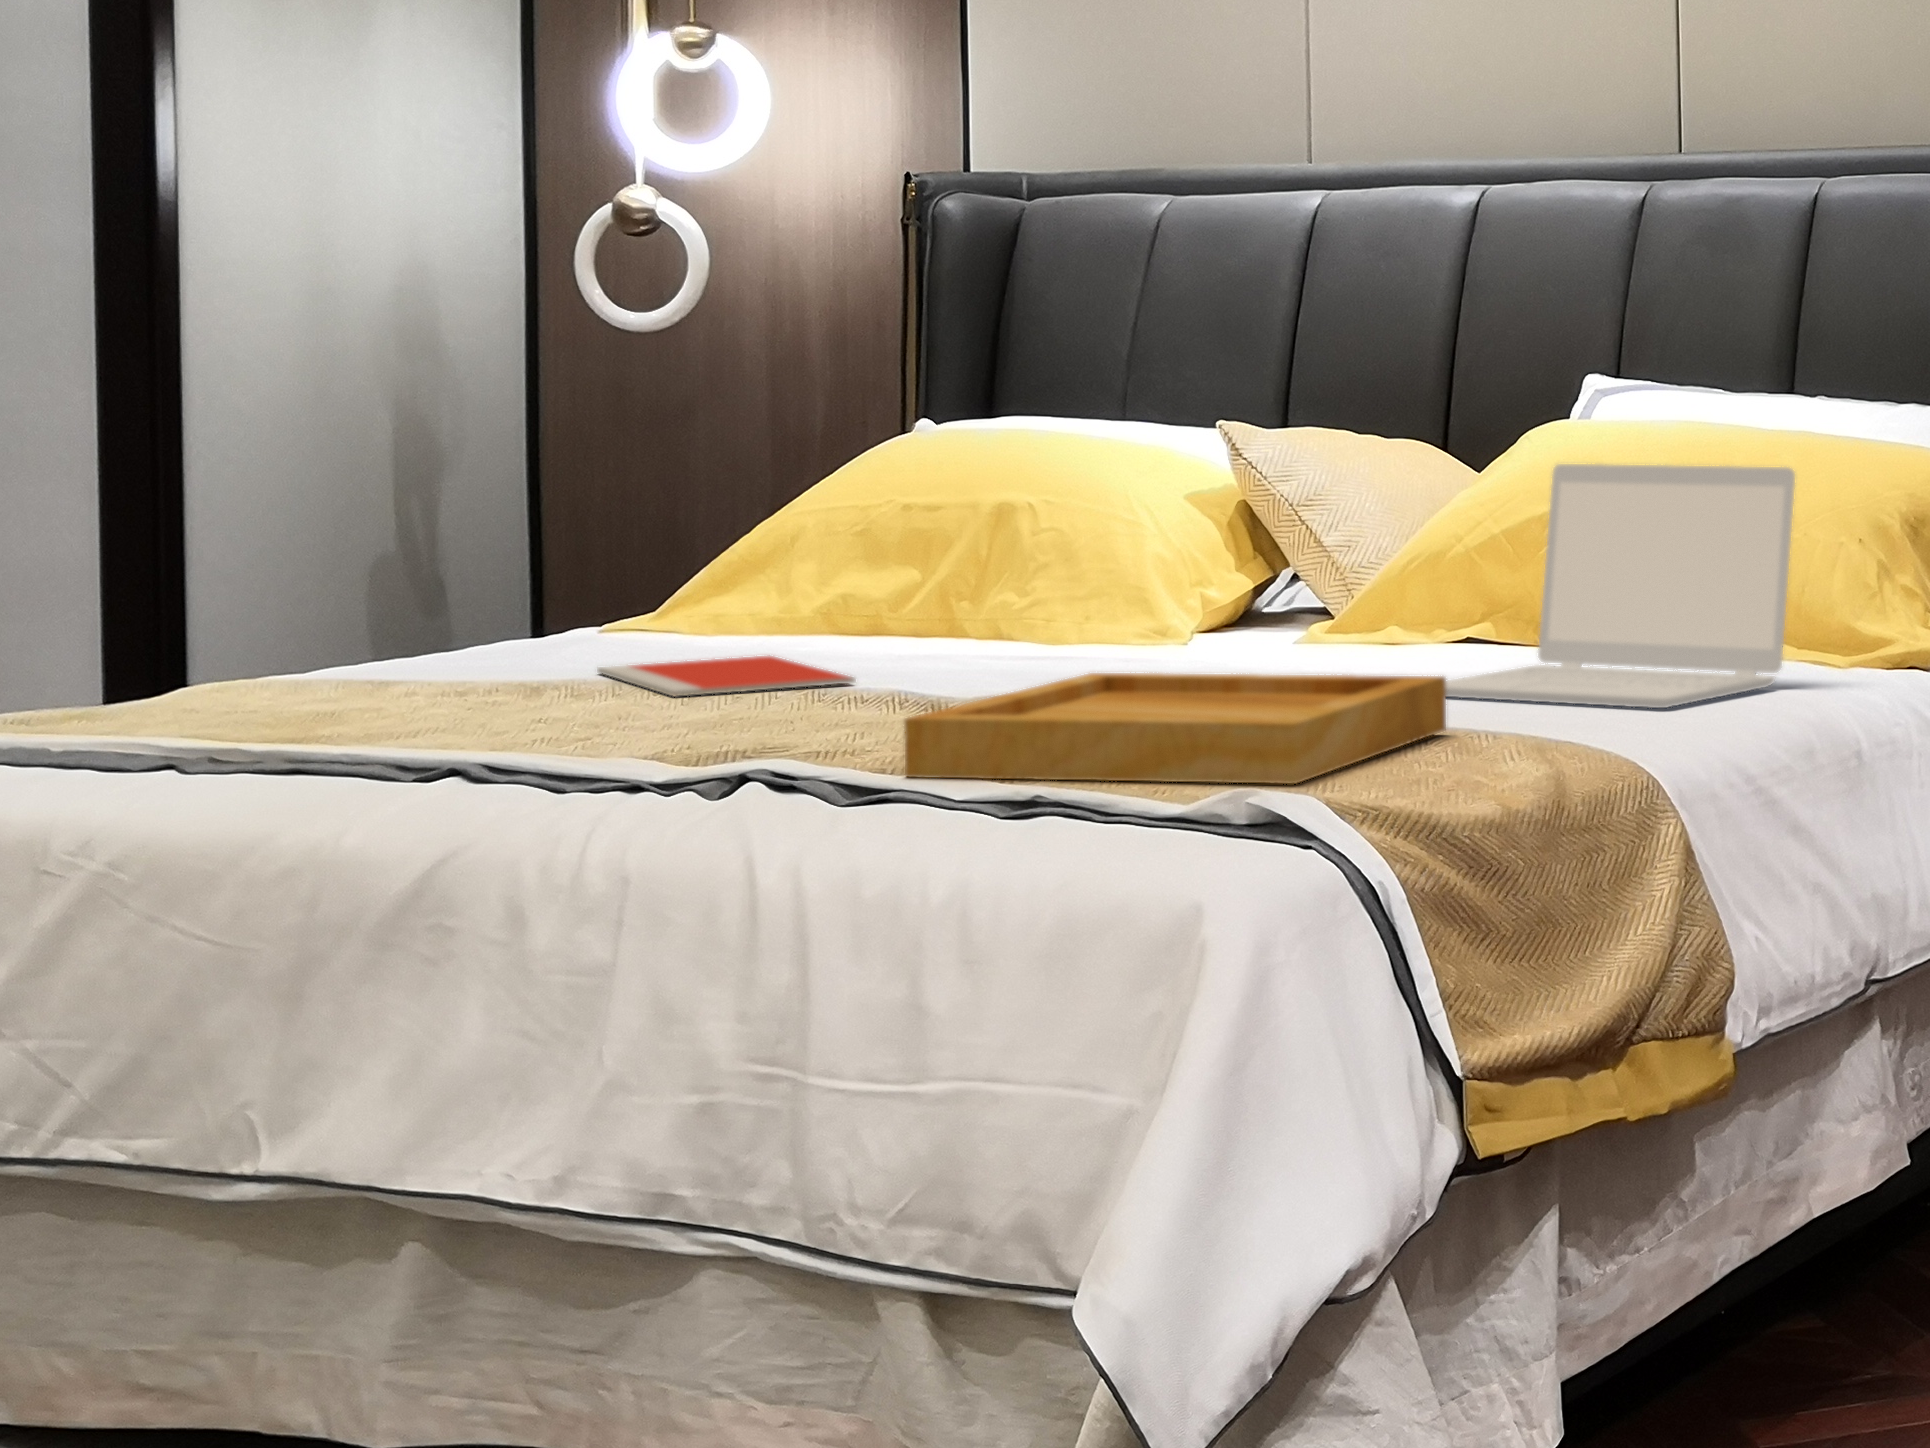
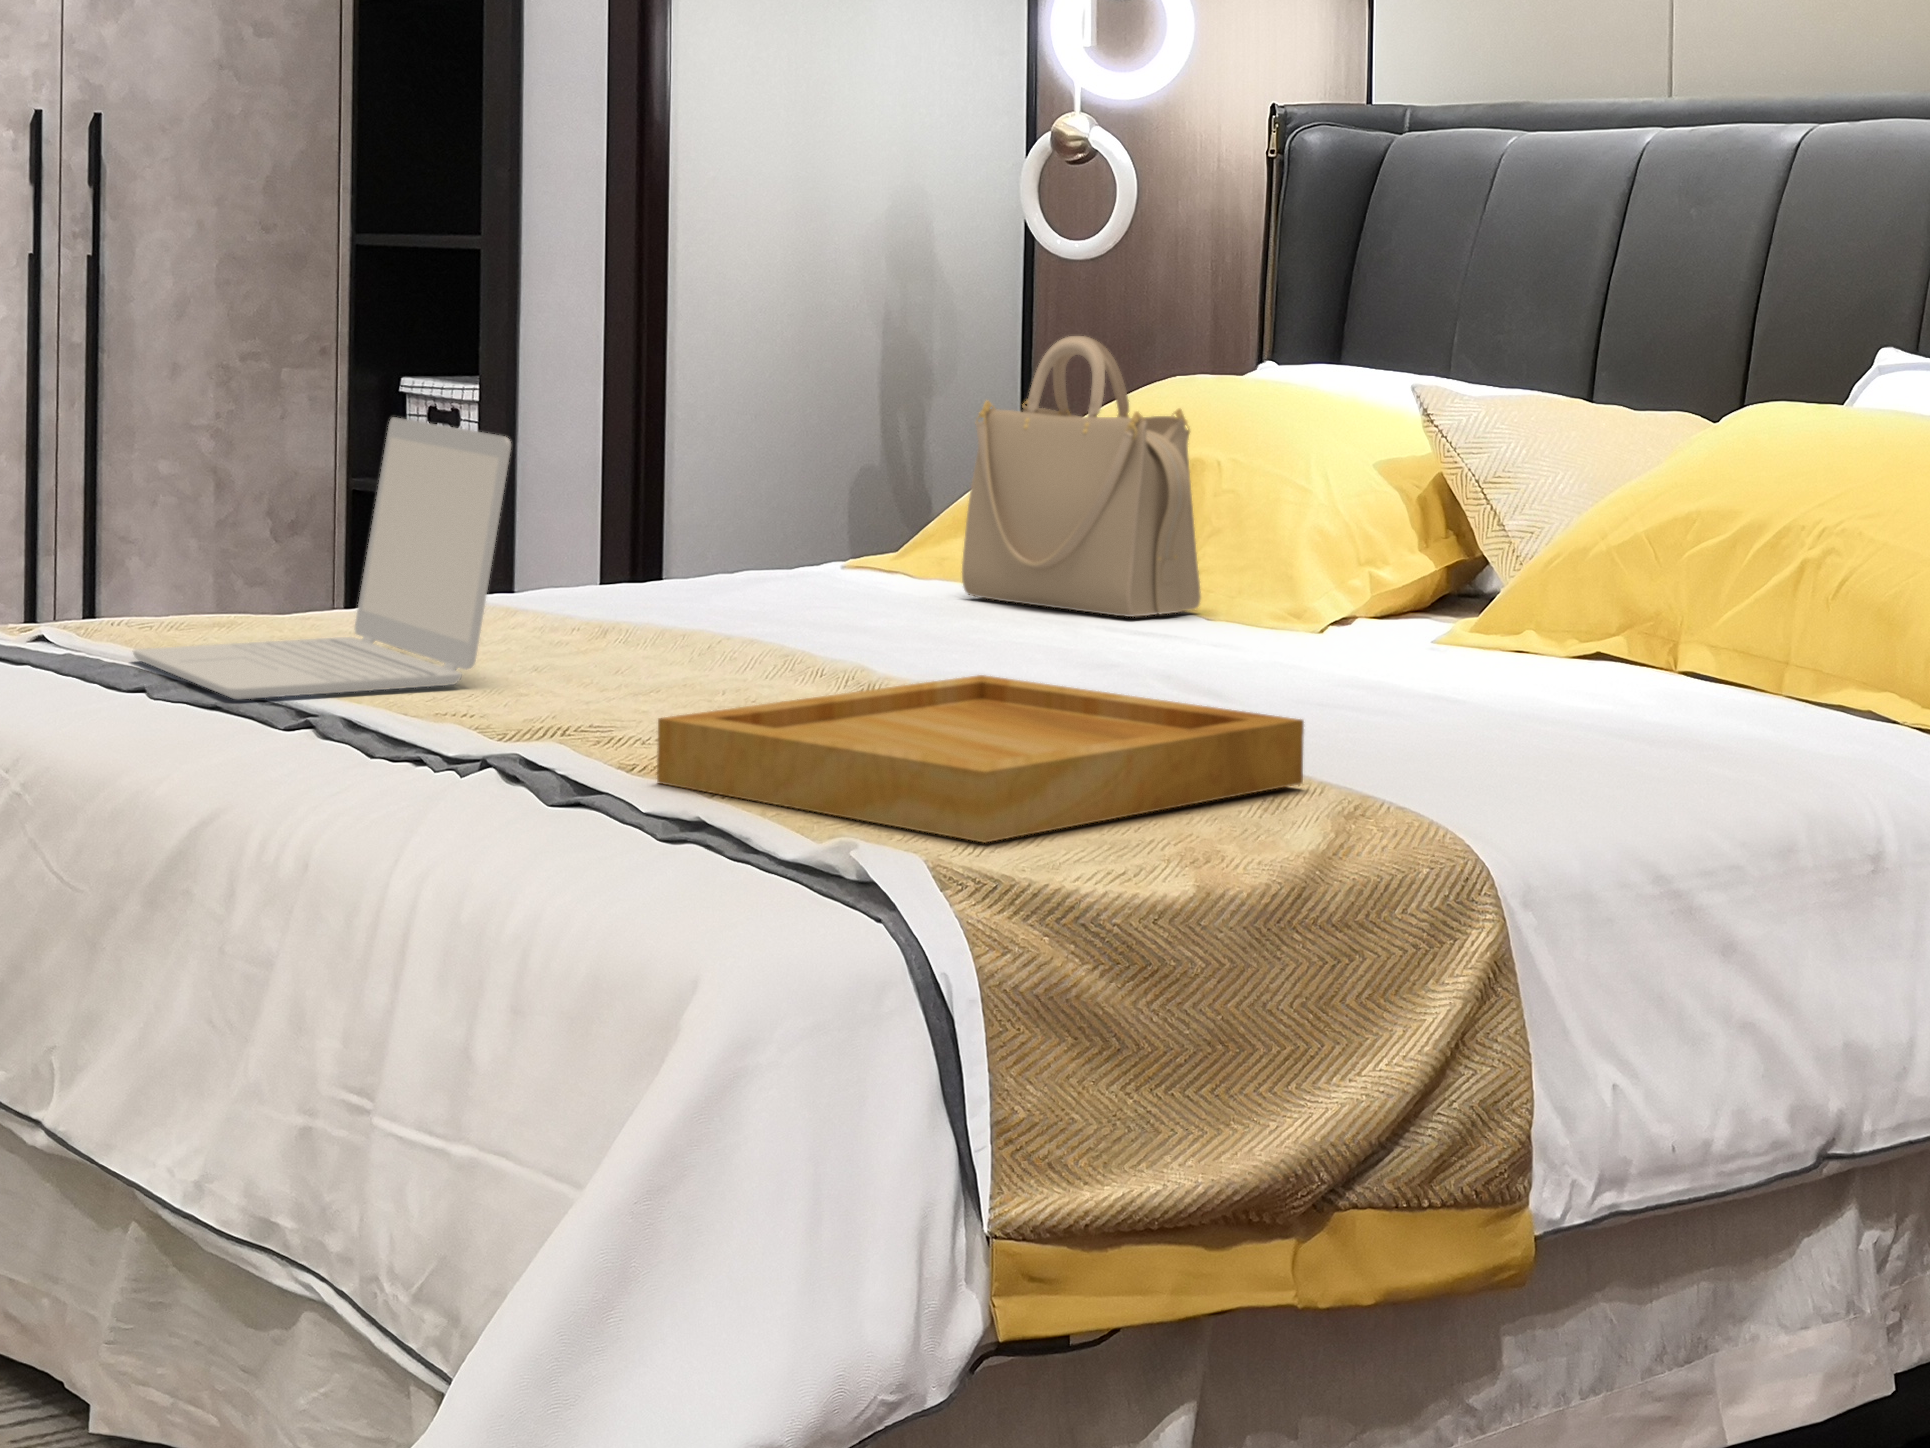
handbag: none [791,389,1039,645] -> present [962,336,1201,617]
laptop: present [1446,464,1795,708] -> present [133,417,511,699]
notebook: present [598,656,855,697] -> none [709,611,899,653]

